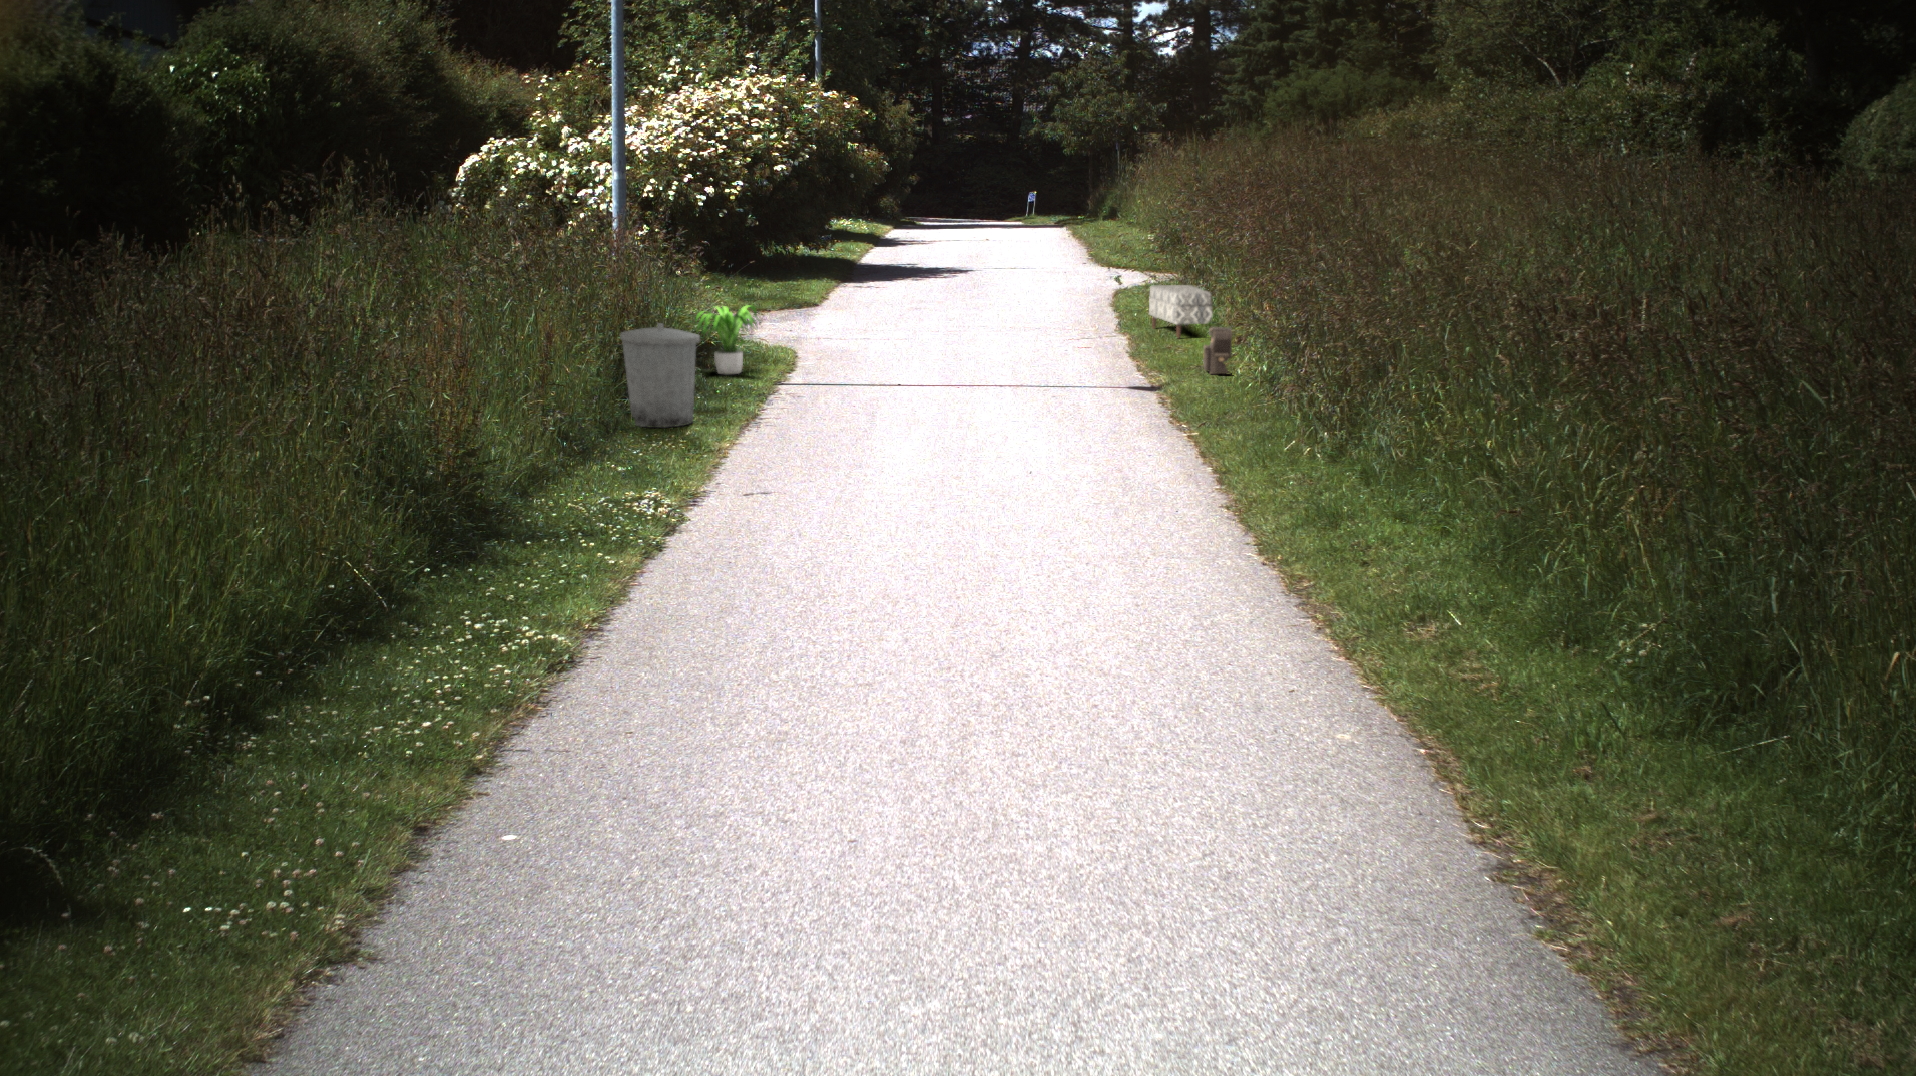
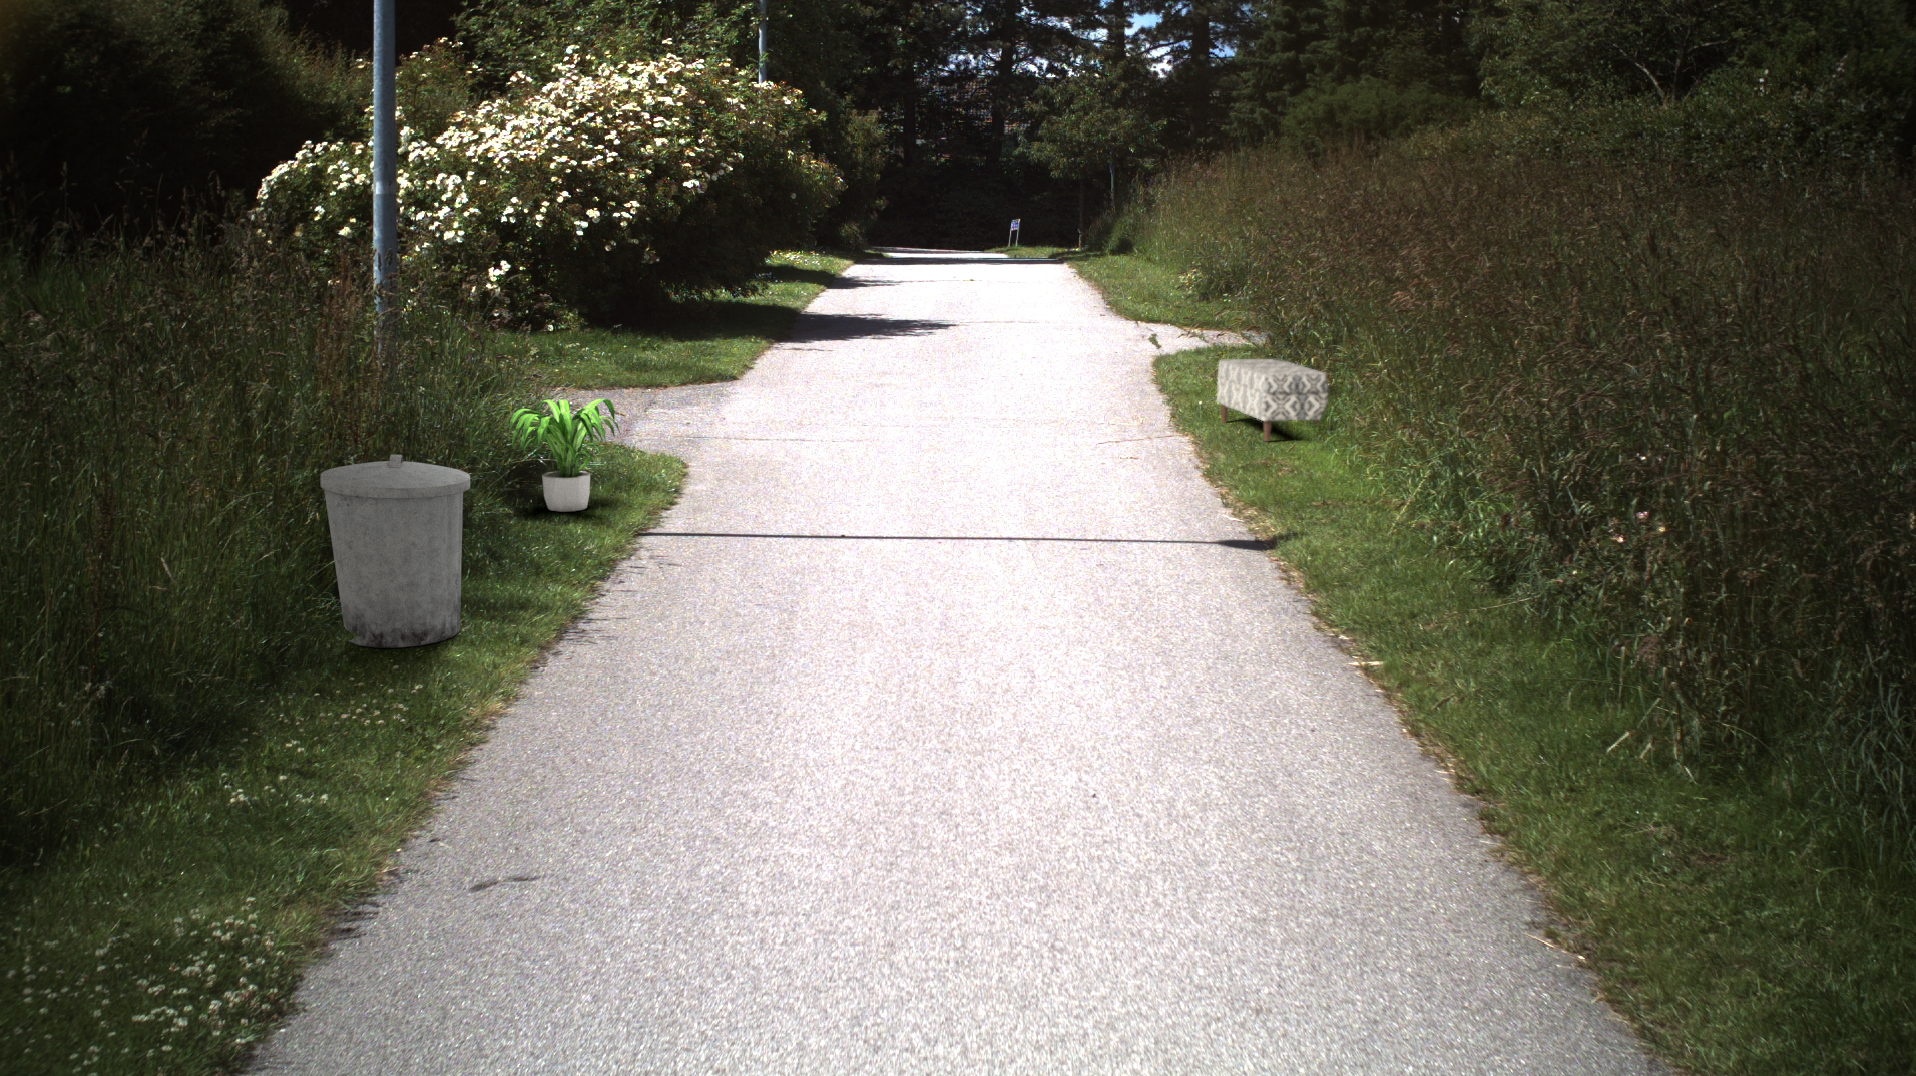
backpack: present [1203,326,1233,374] -> none [1331,439,1393,518]

